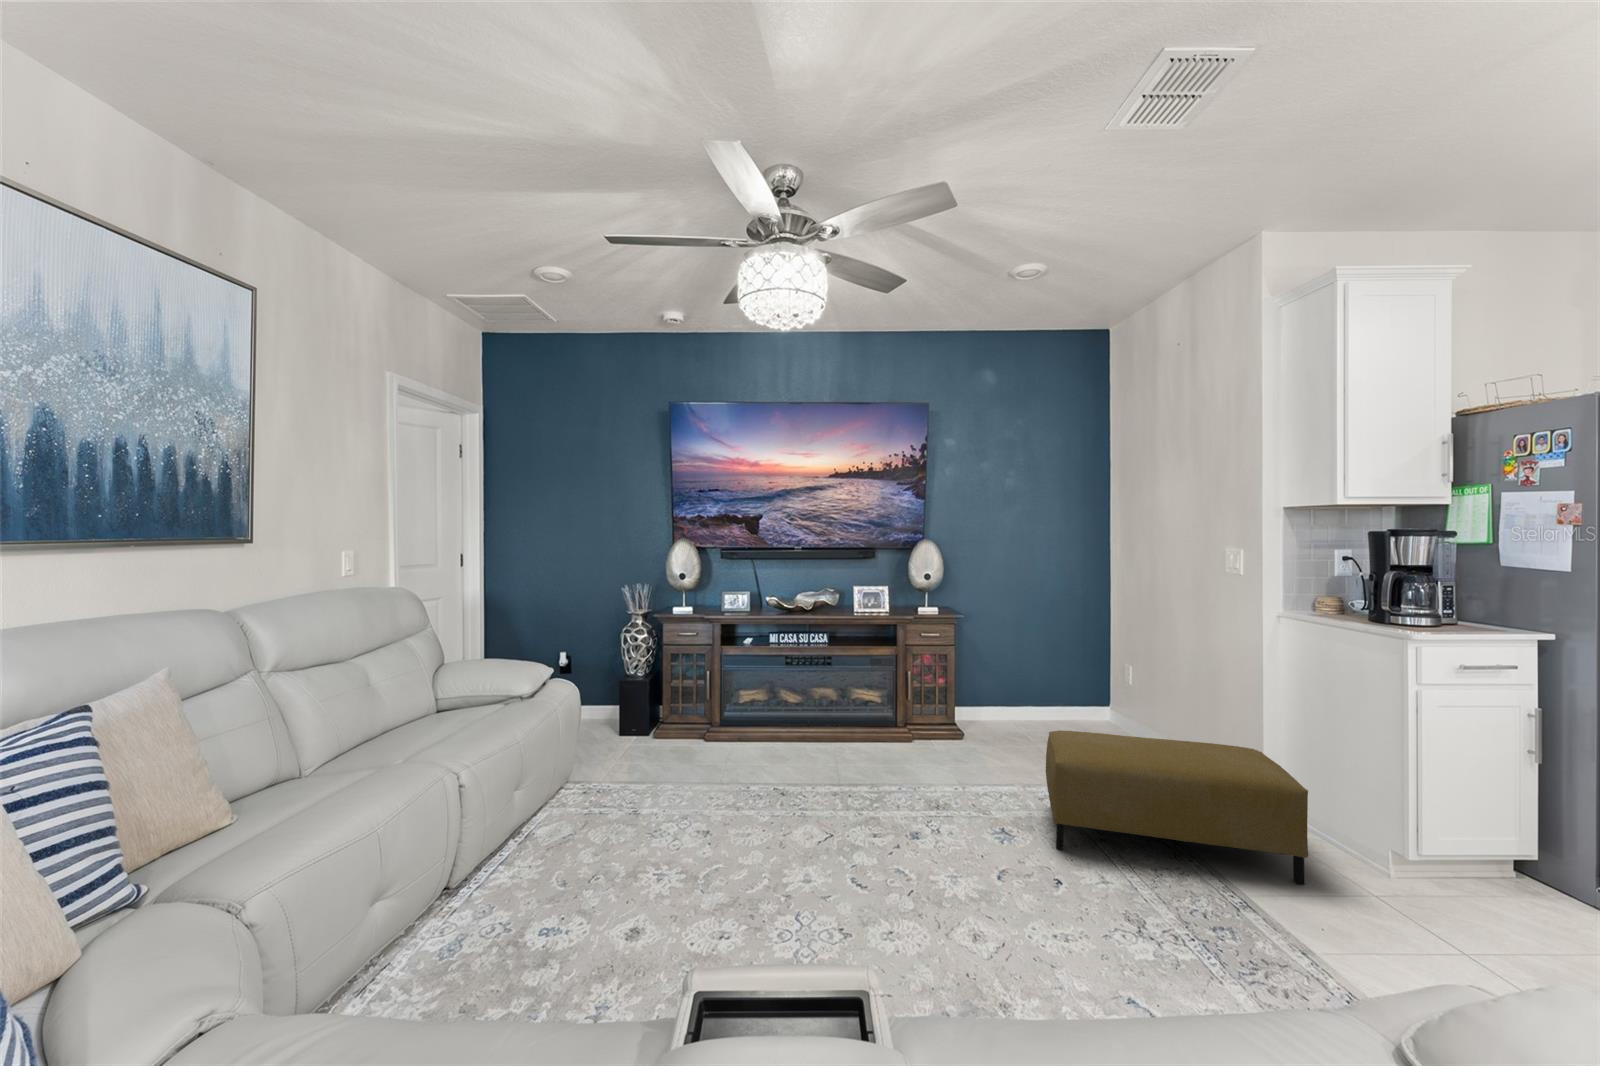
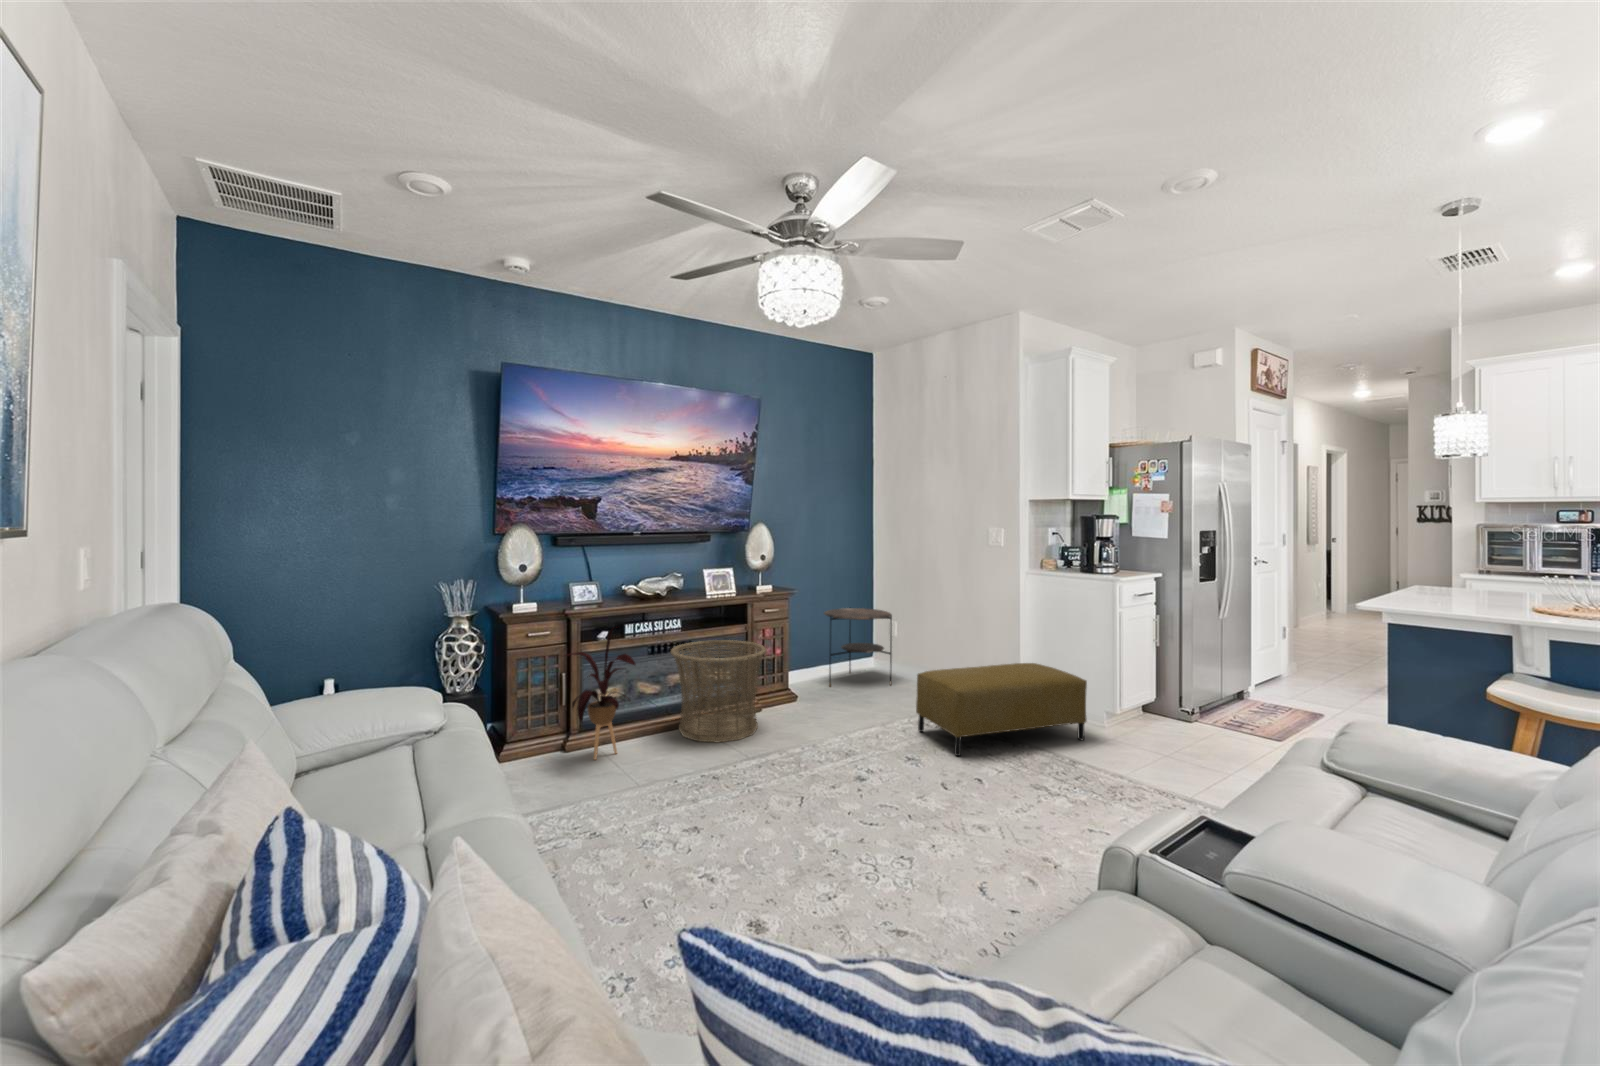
house plant: none [682,634,743,755] -> present [568,627,636,759]
side table: none [1018,642,1107,745] -> present [824,608,892,686]
basket: none [793,658,891,767] -> present [671,640,766,742]

